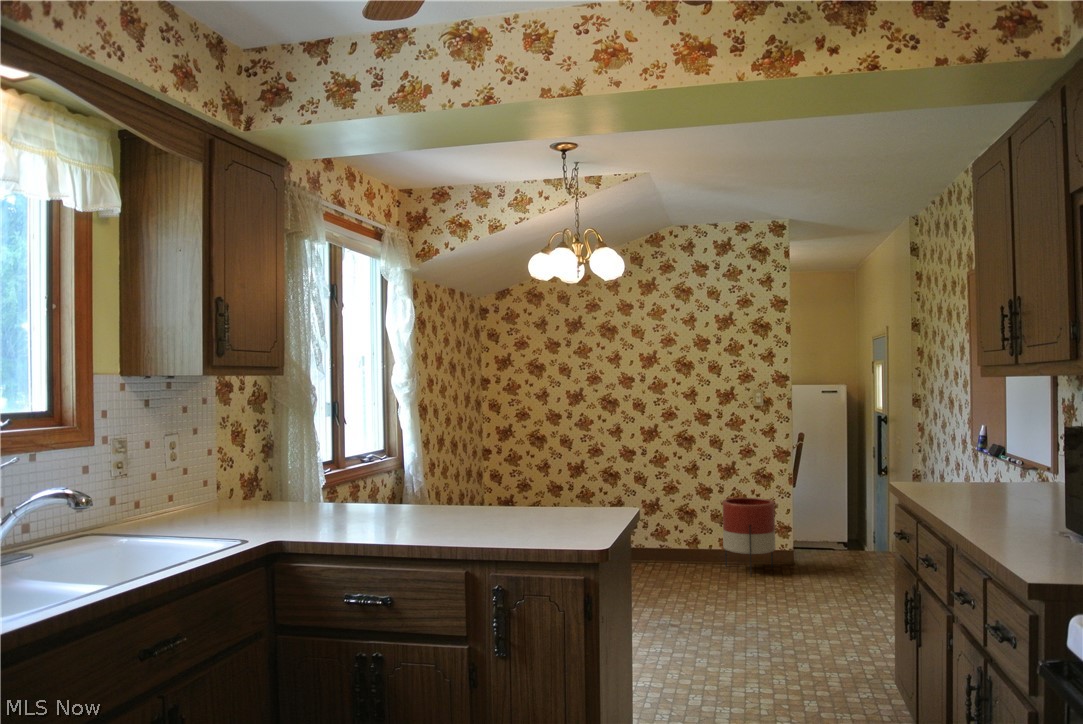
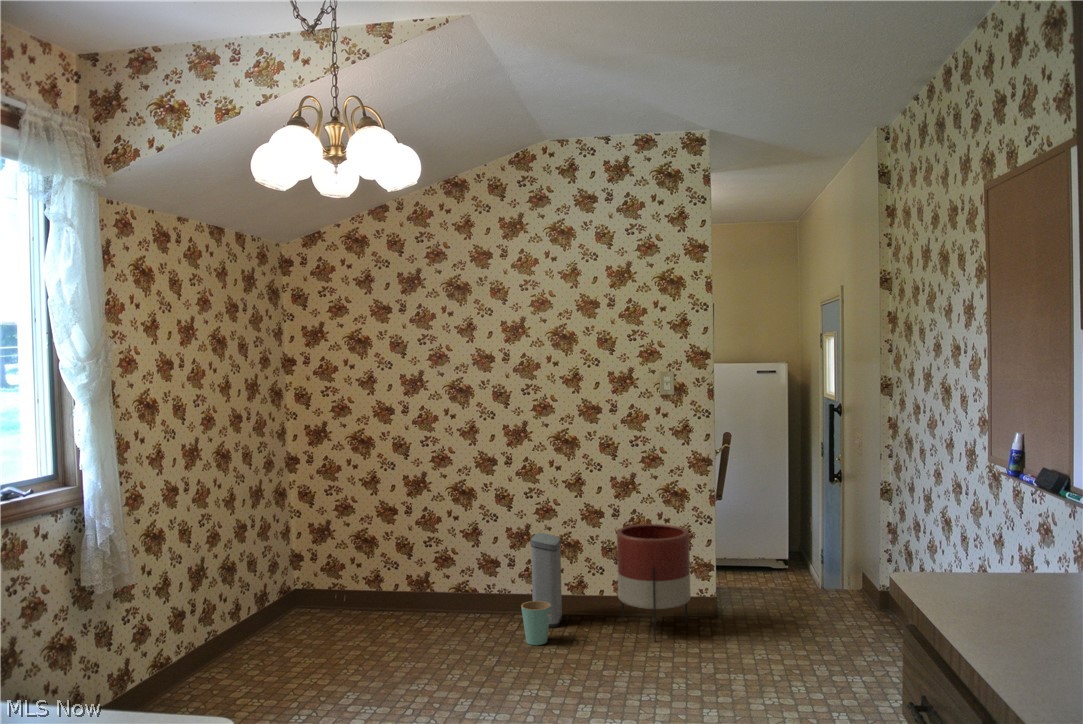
trash can: none [657,503,682,577] -> present [521,533,562,645]

